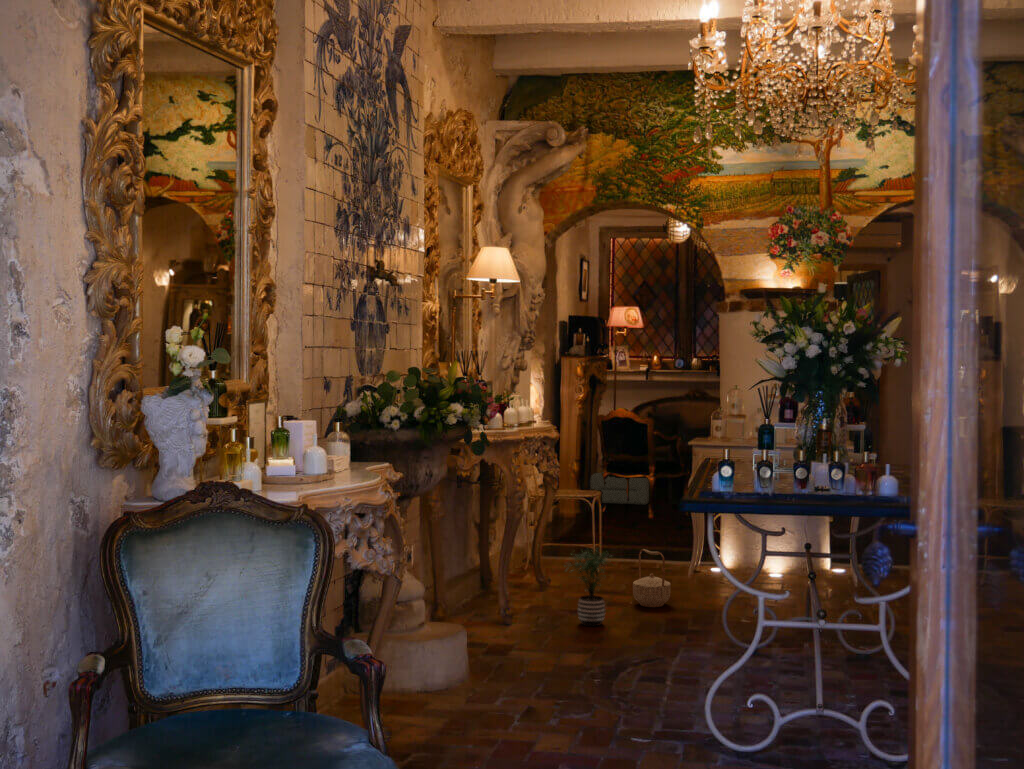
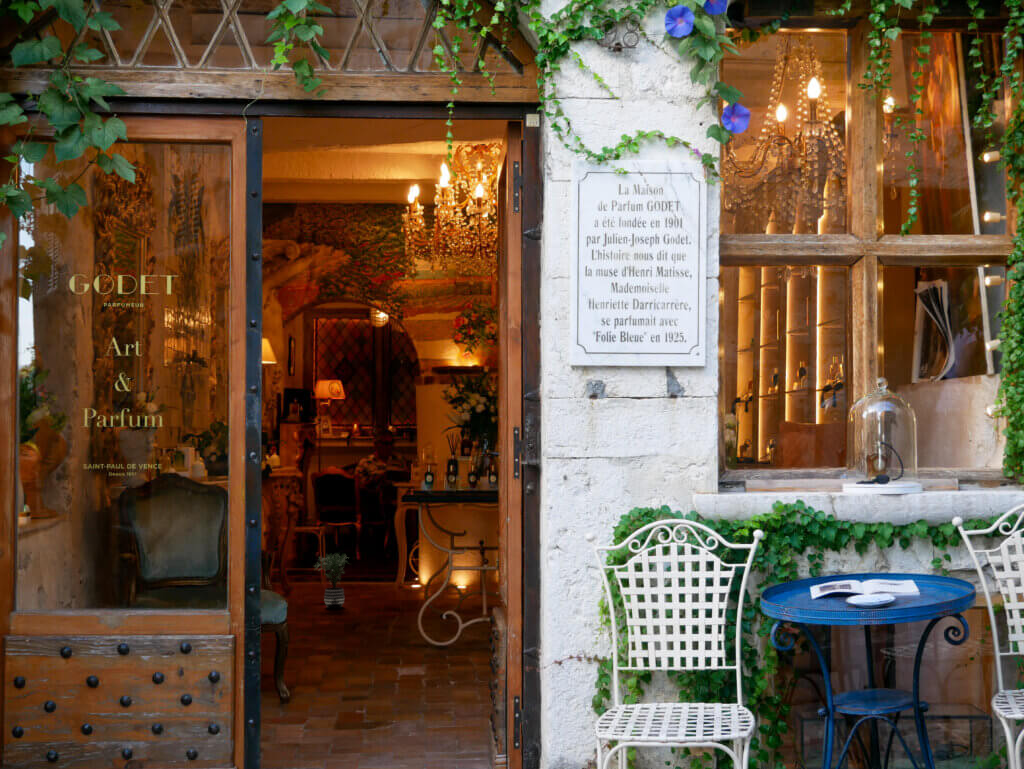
pouf: present [590,473,649,504] -> none [305,525,356,551]
basket: present [633,549,671,607] -> none [361,558,388,599]

